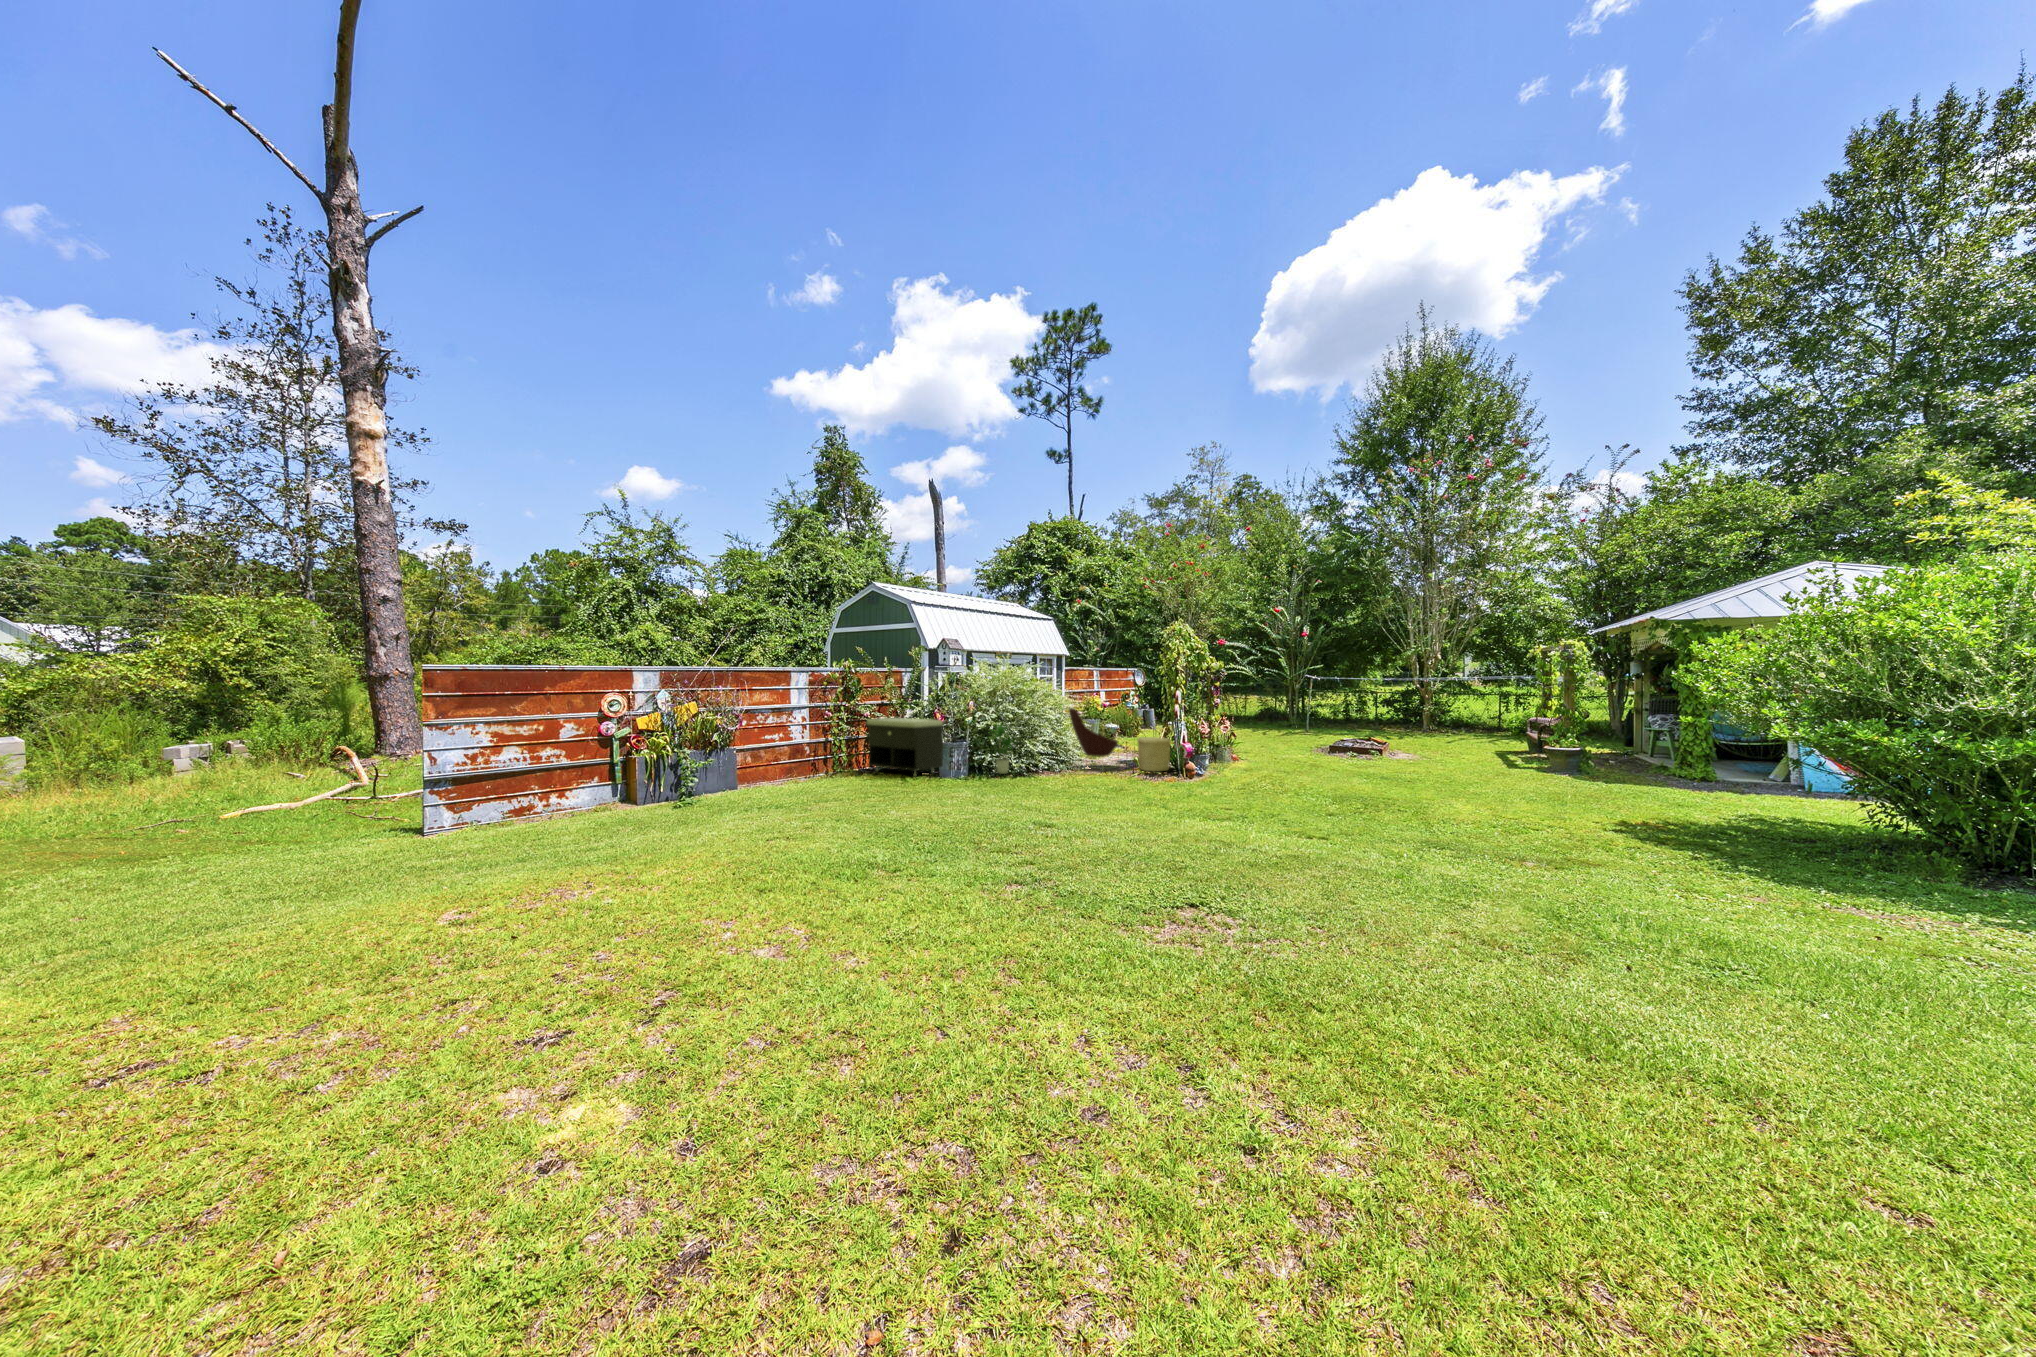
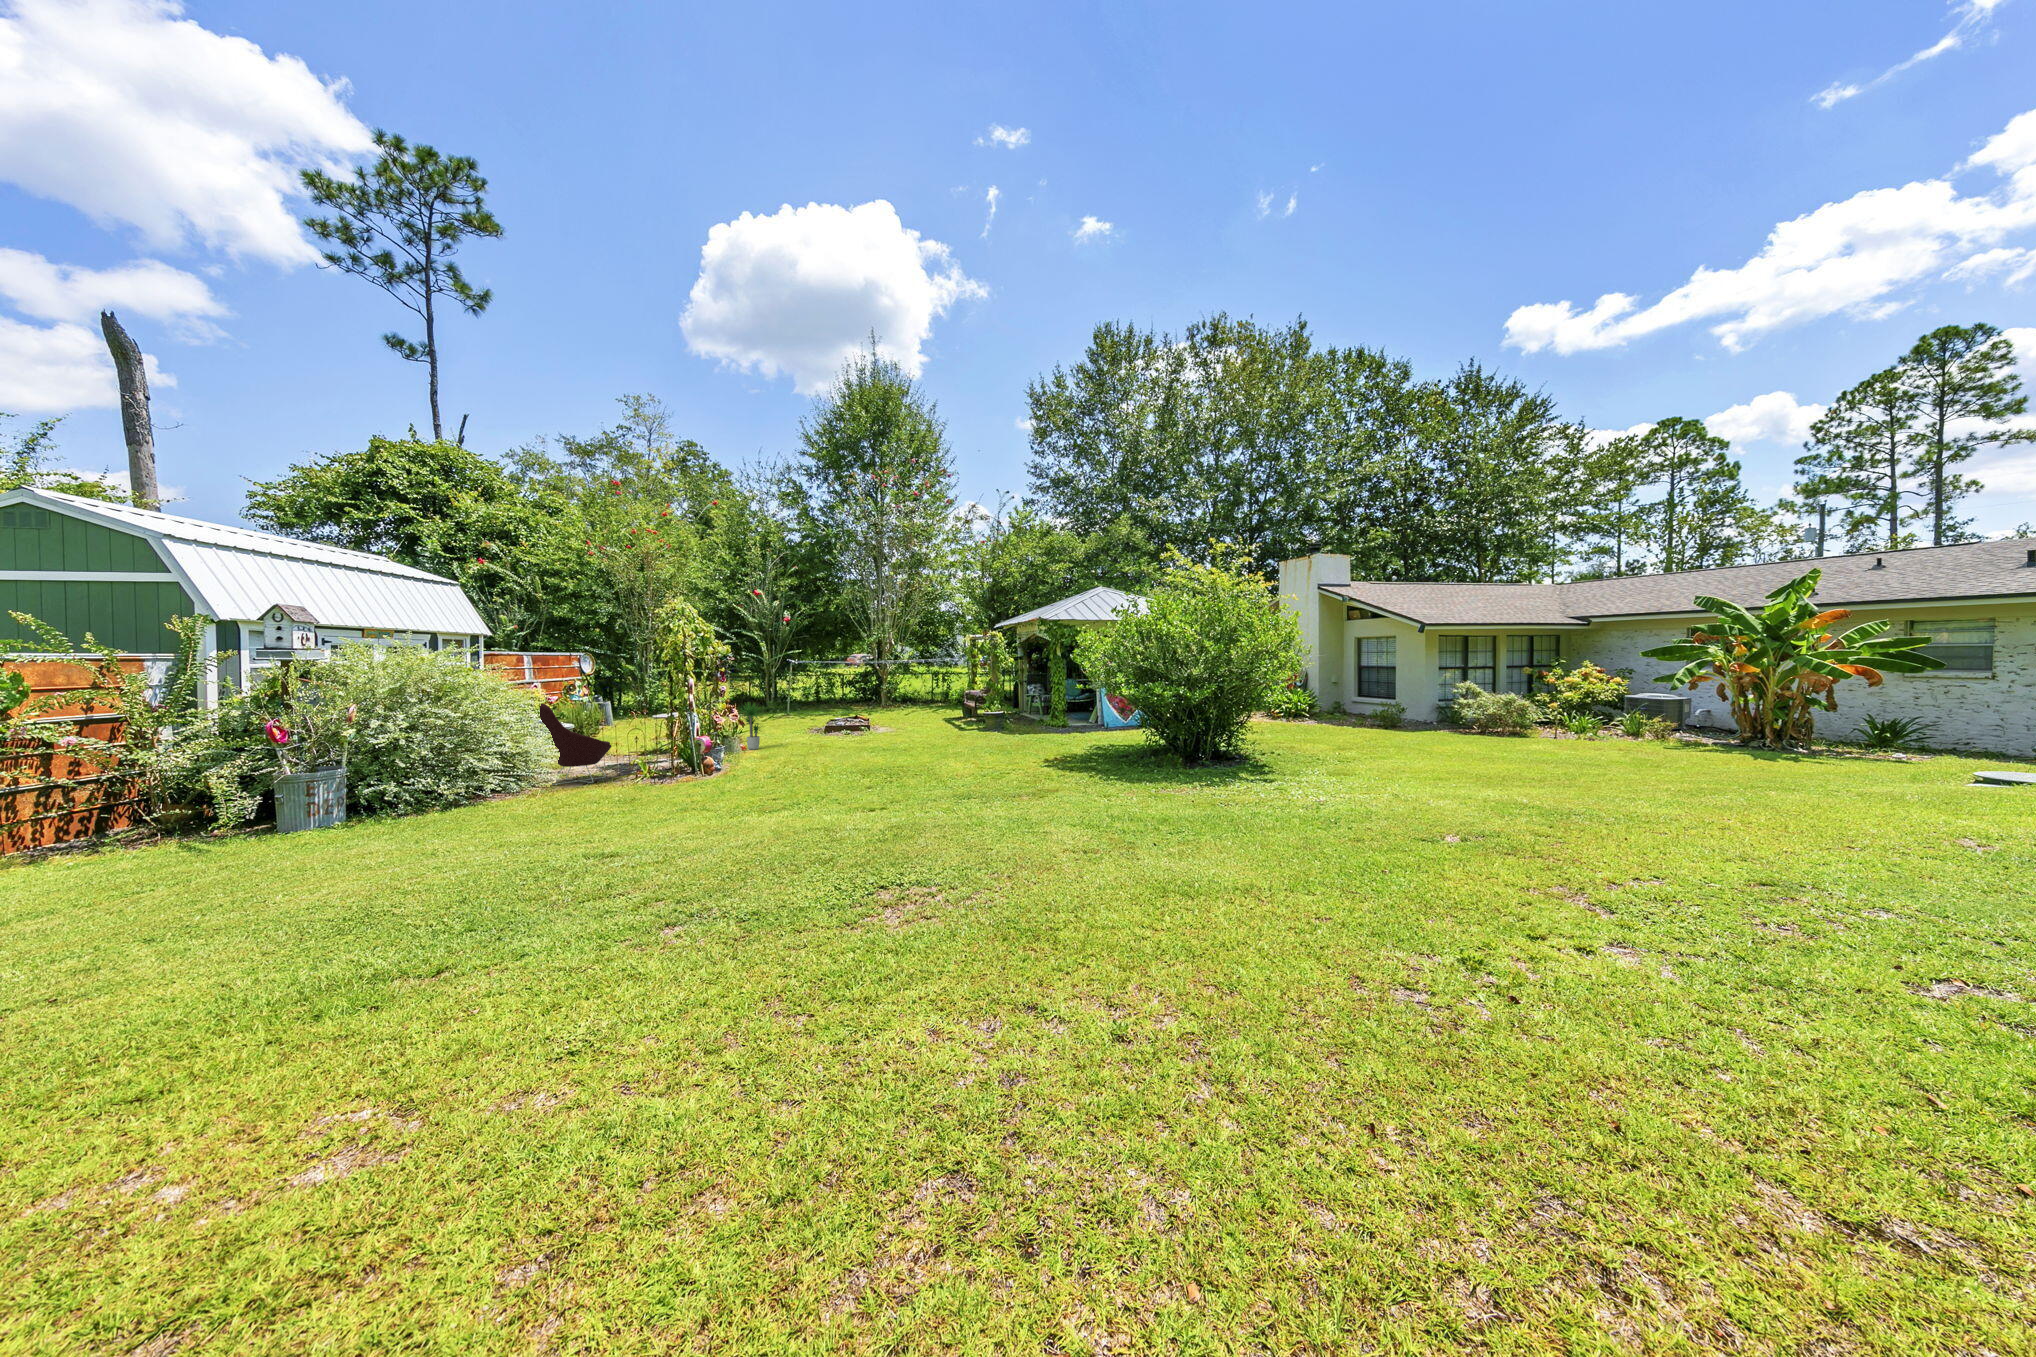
storage bench: present [867,718,943,775] -> none [51,737,283,848]
potted plant: present [994,723,1012,774] -> present [740,702,760,750]
woven basket: present [1137,737,1171,771] -> none [638,733,683,776]

